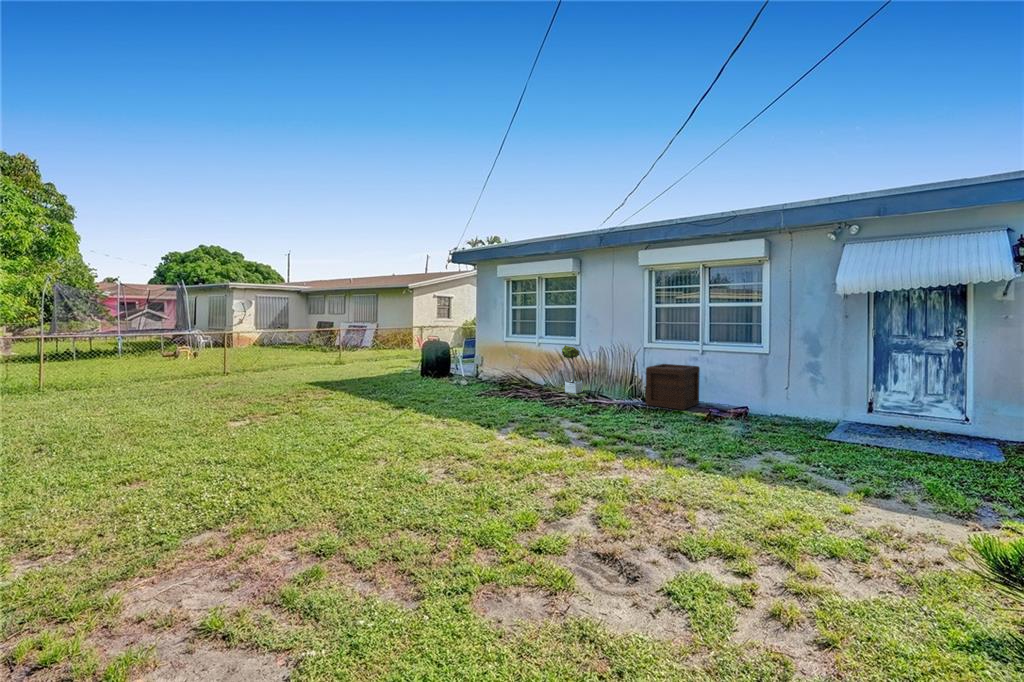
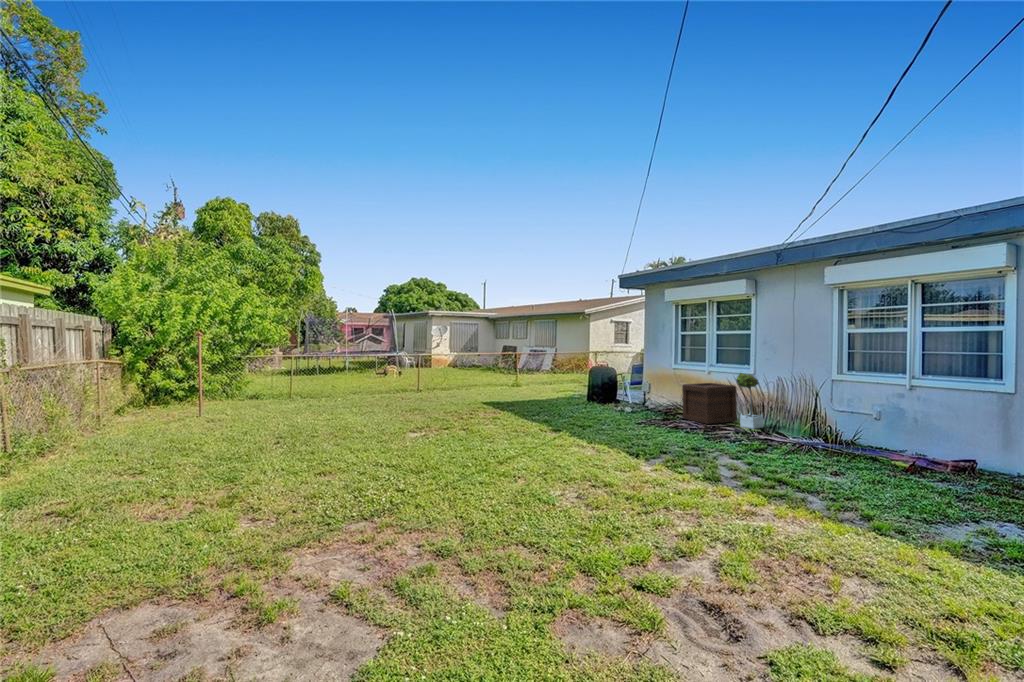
wooden crate: present [646,364,700,410] -> present [682,383,737,424]

